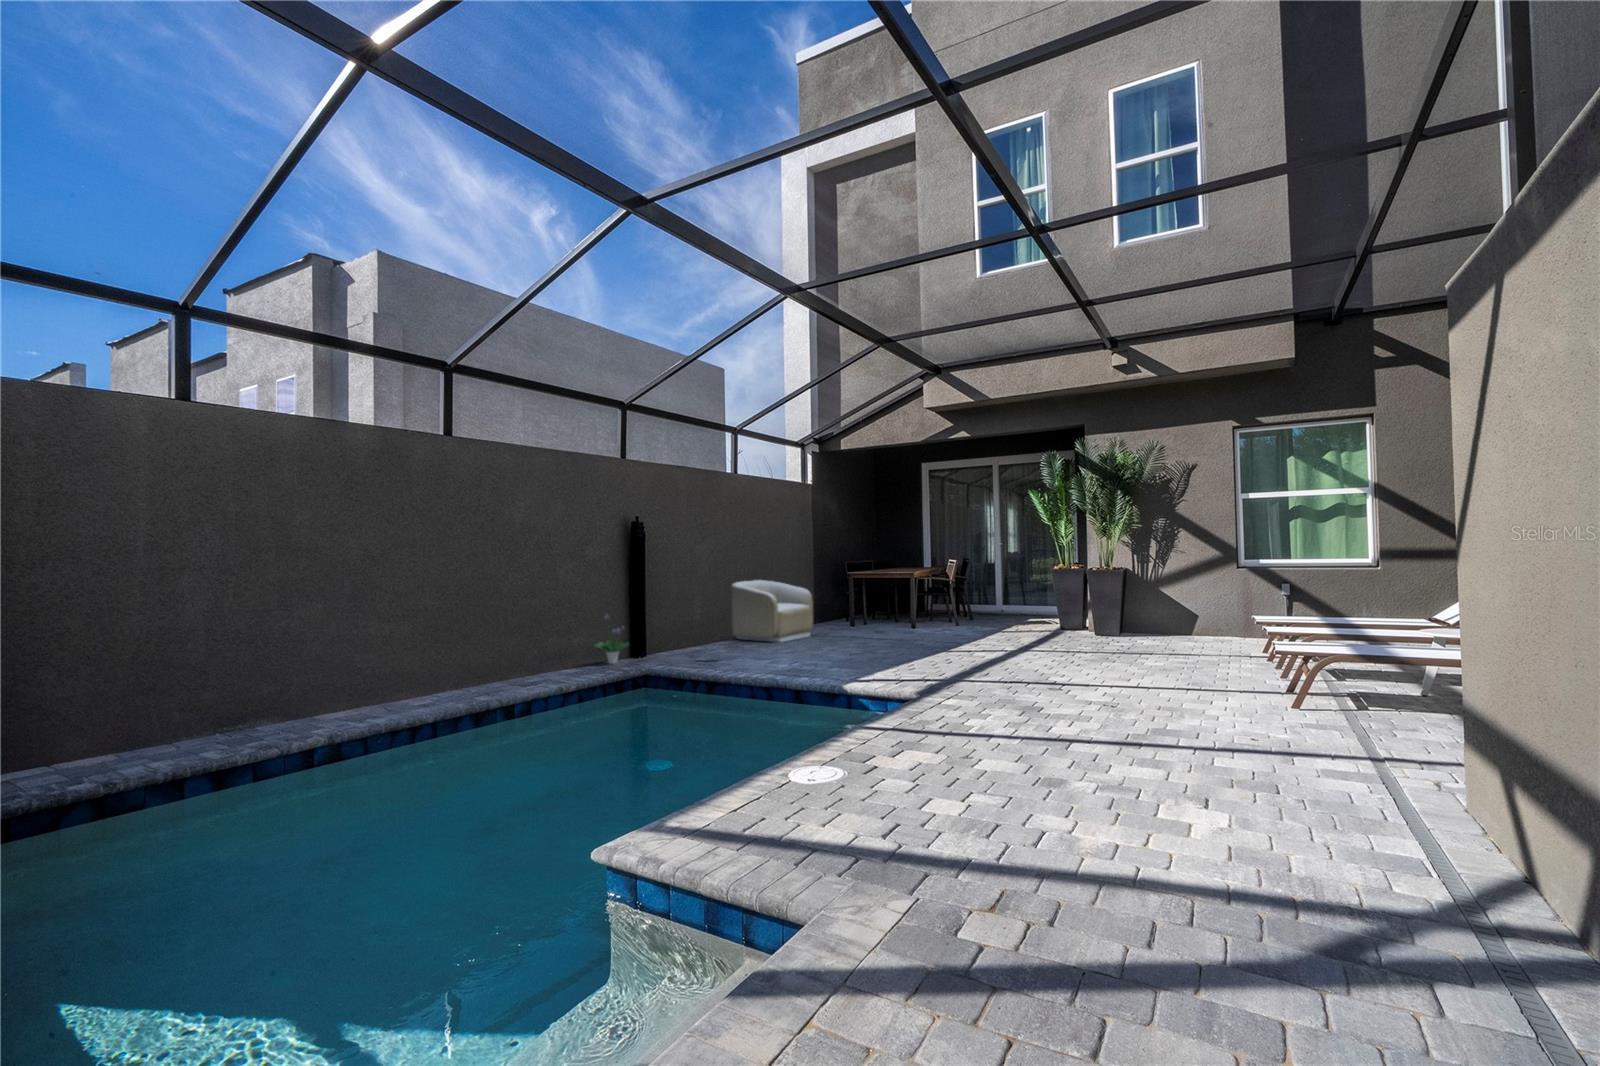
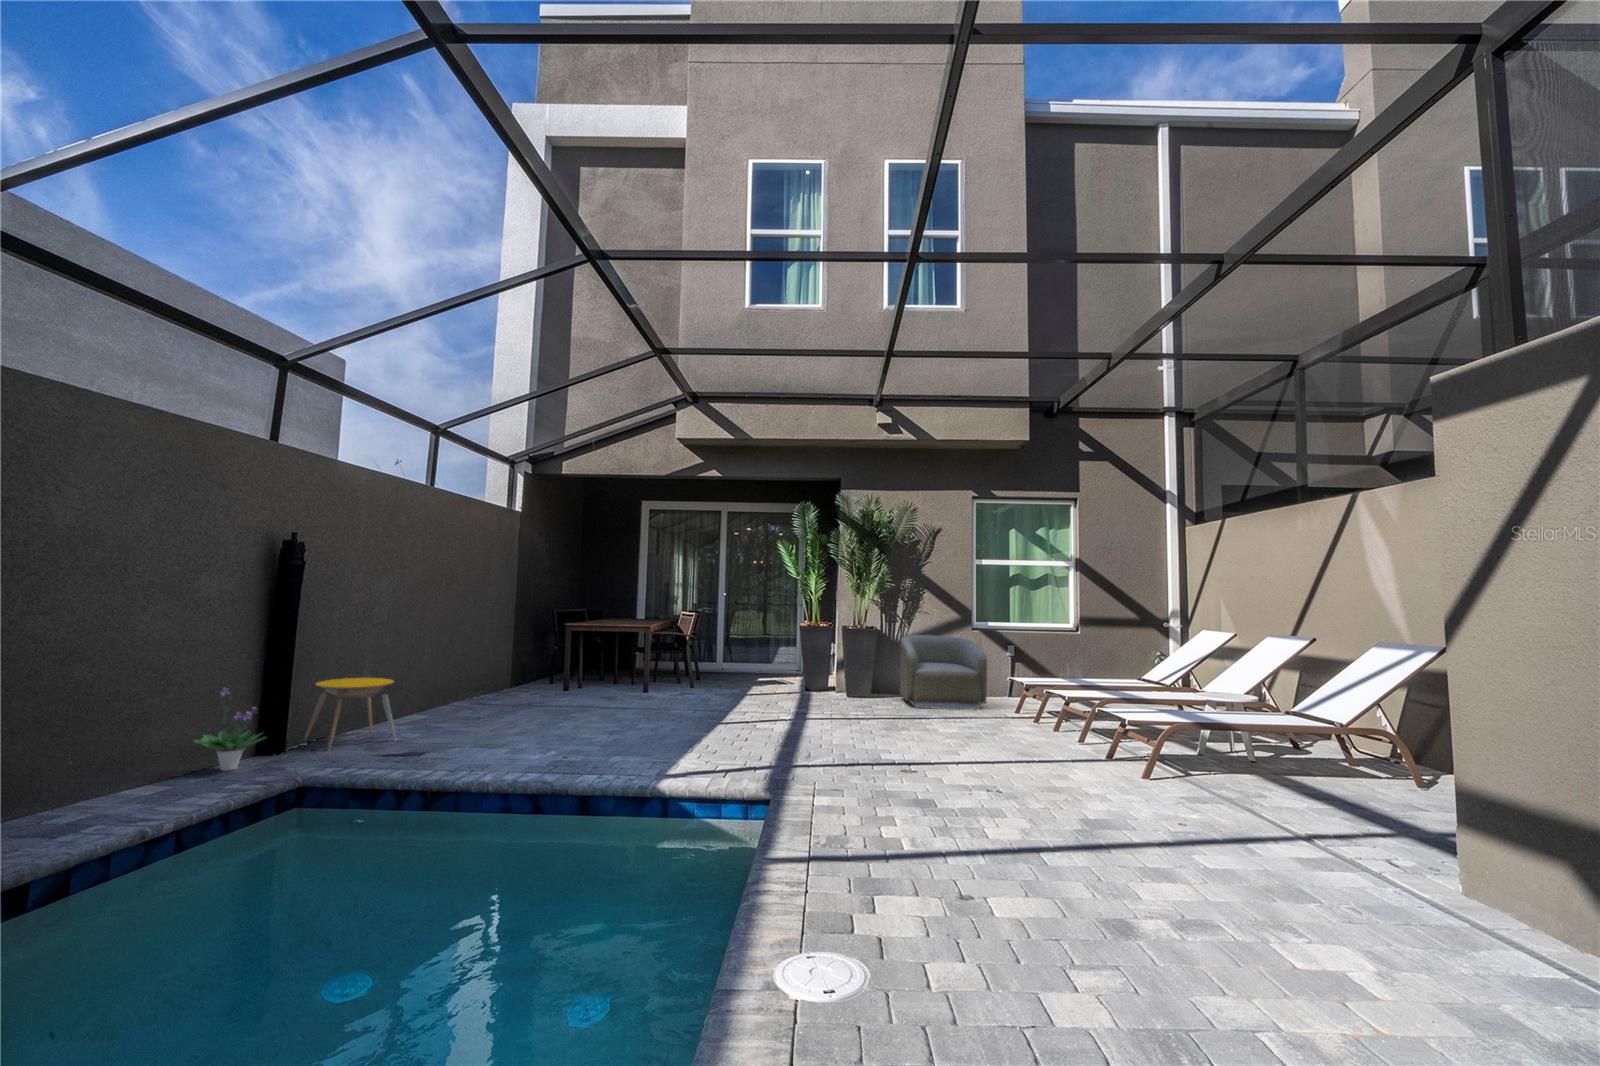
armchair: present [732,580,813,642] -> present [900,635,987,710]
stool: none [658,612,709,657] -> present [304,678,397,751]

